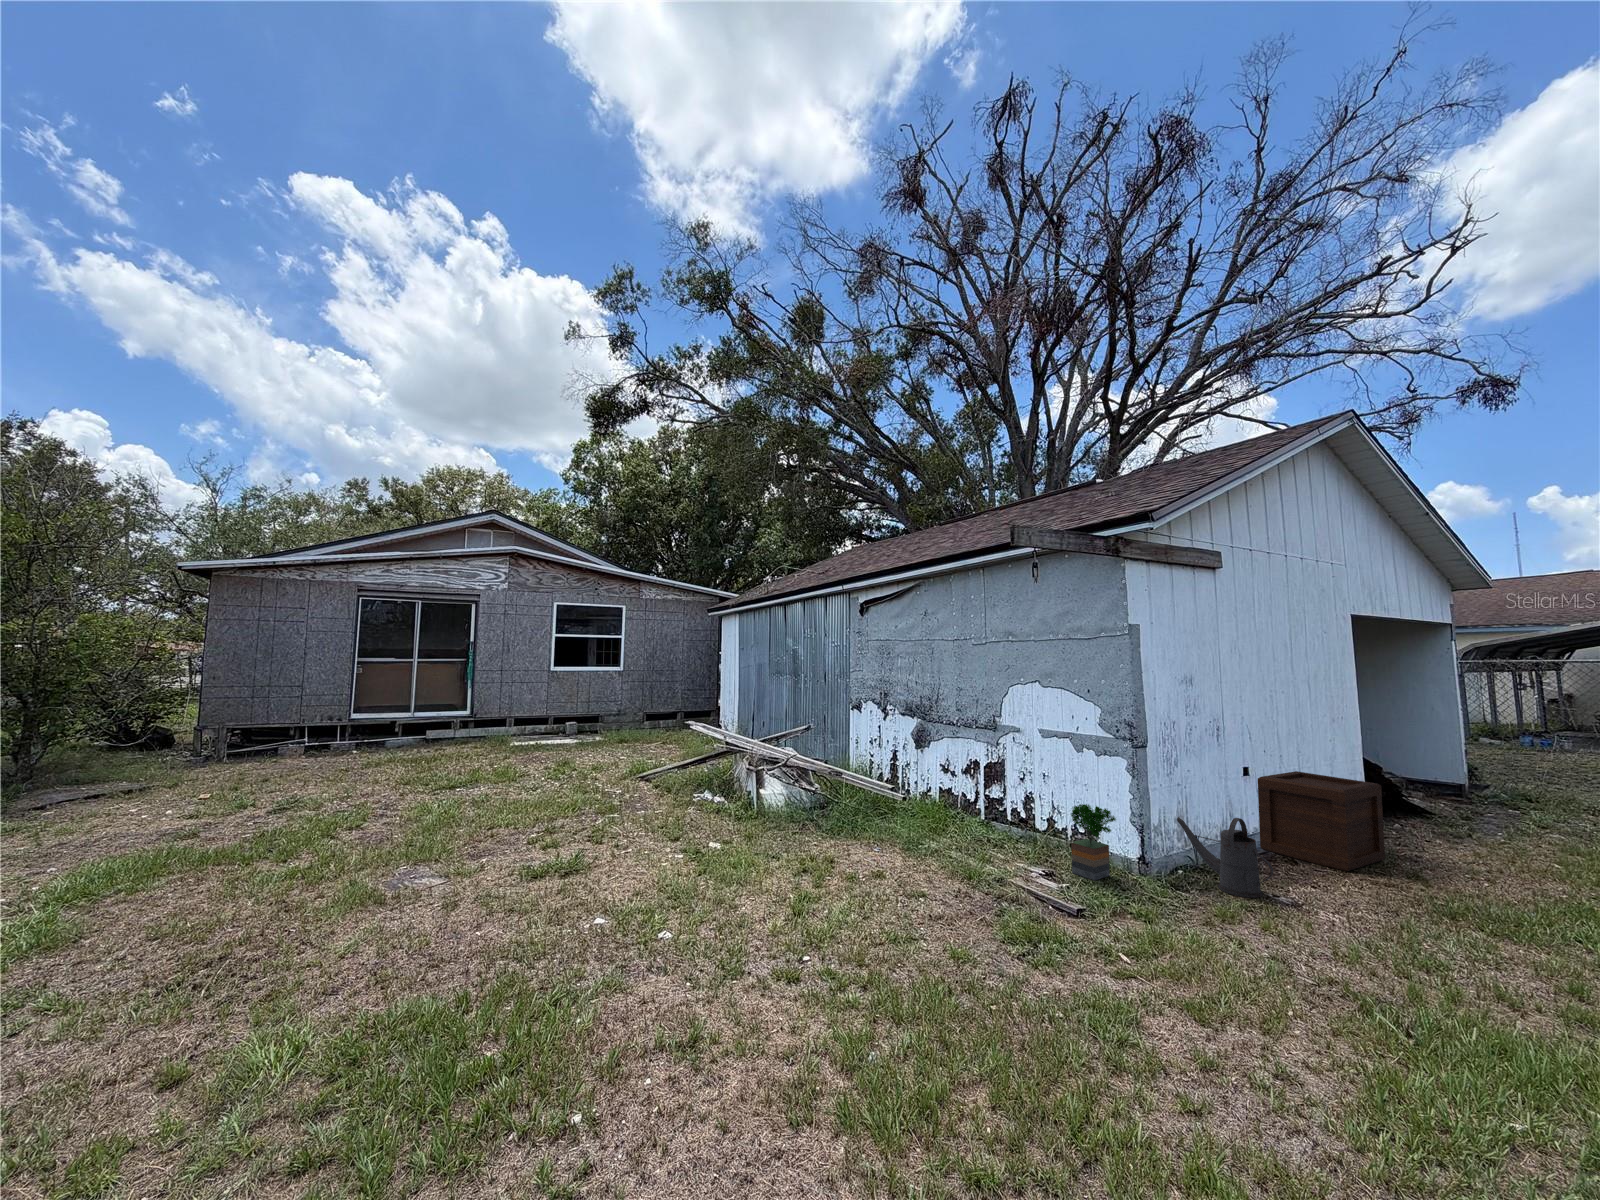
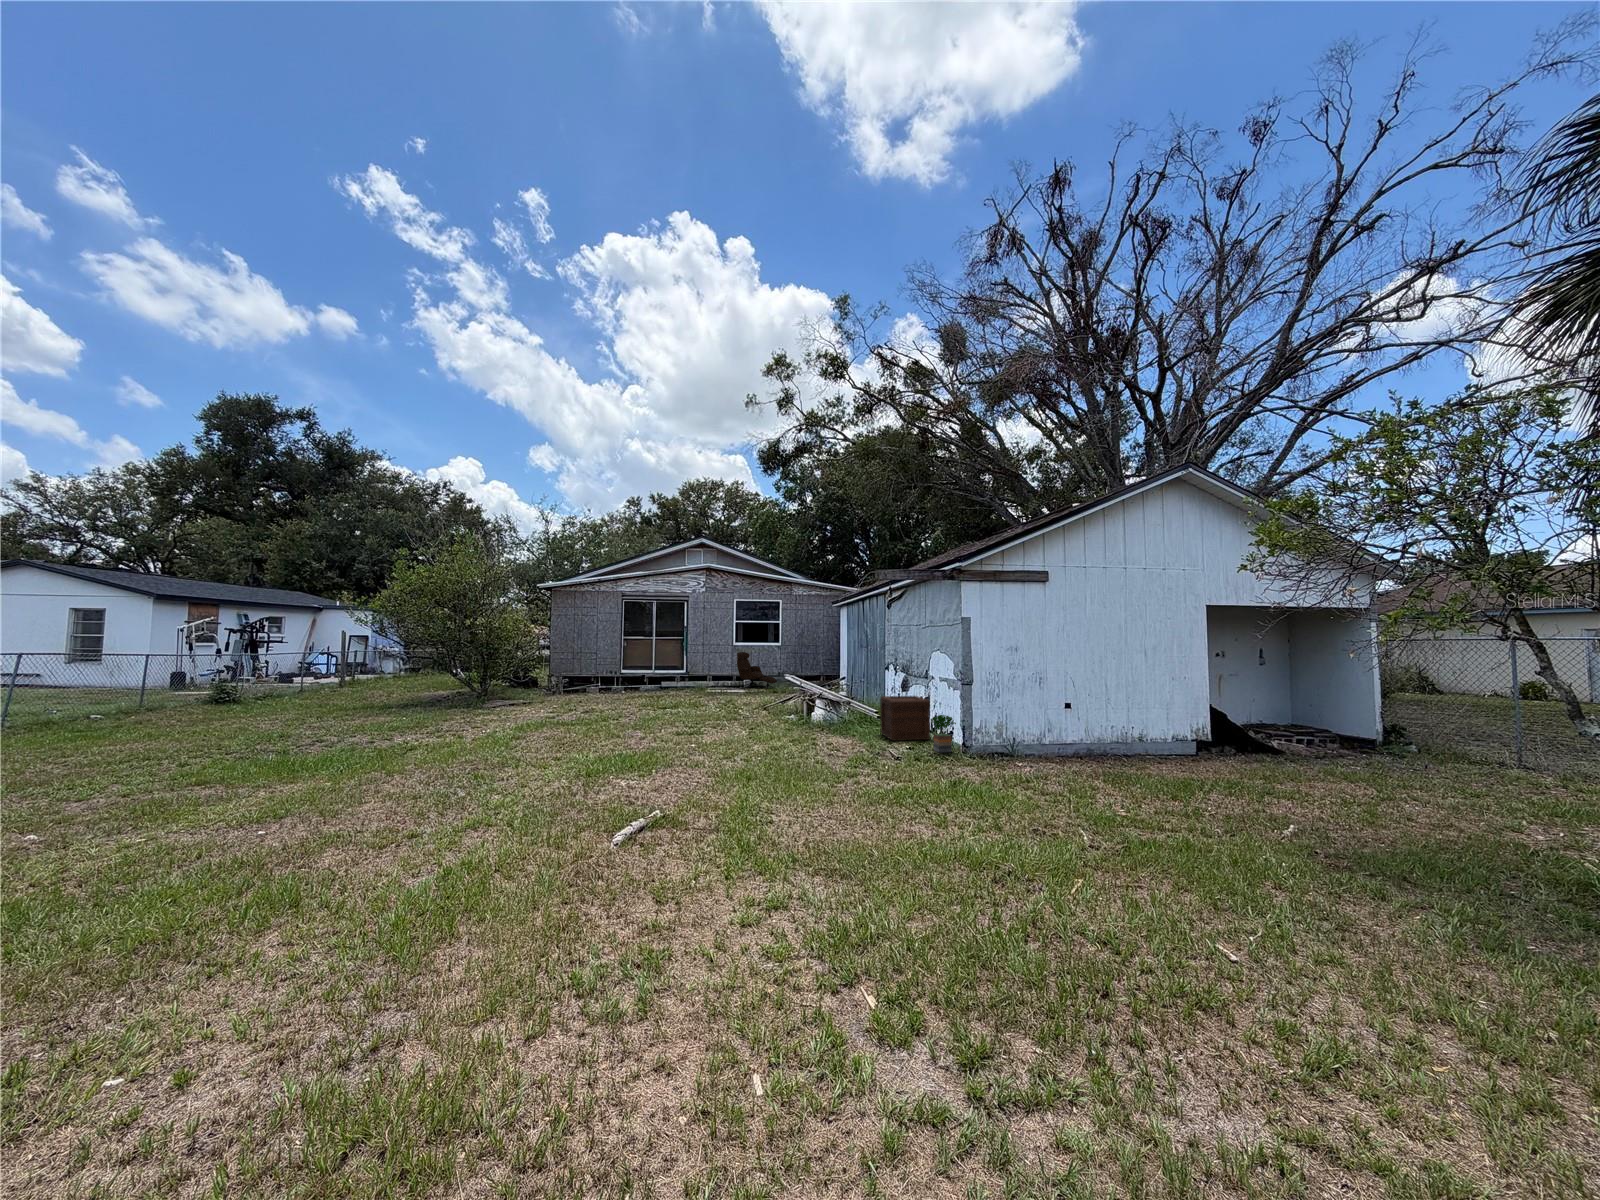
lounge chair: none [558,681,620,737] -> present [737,652,777,689]
wooden crate: present [1258,771,1385,871] -> present [880,696,930,741]
watering can: present [1177,817,1273,898] -> none [993,722,1020,762]

